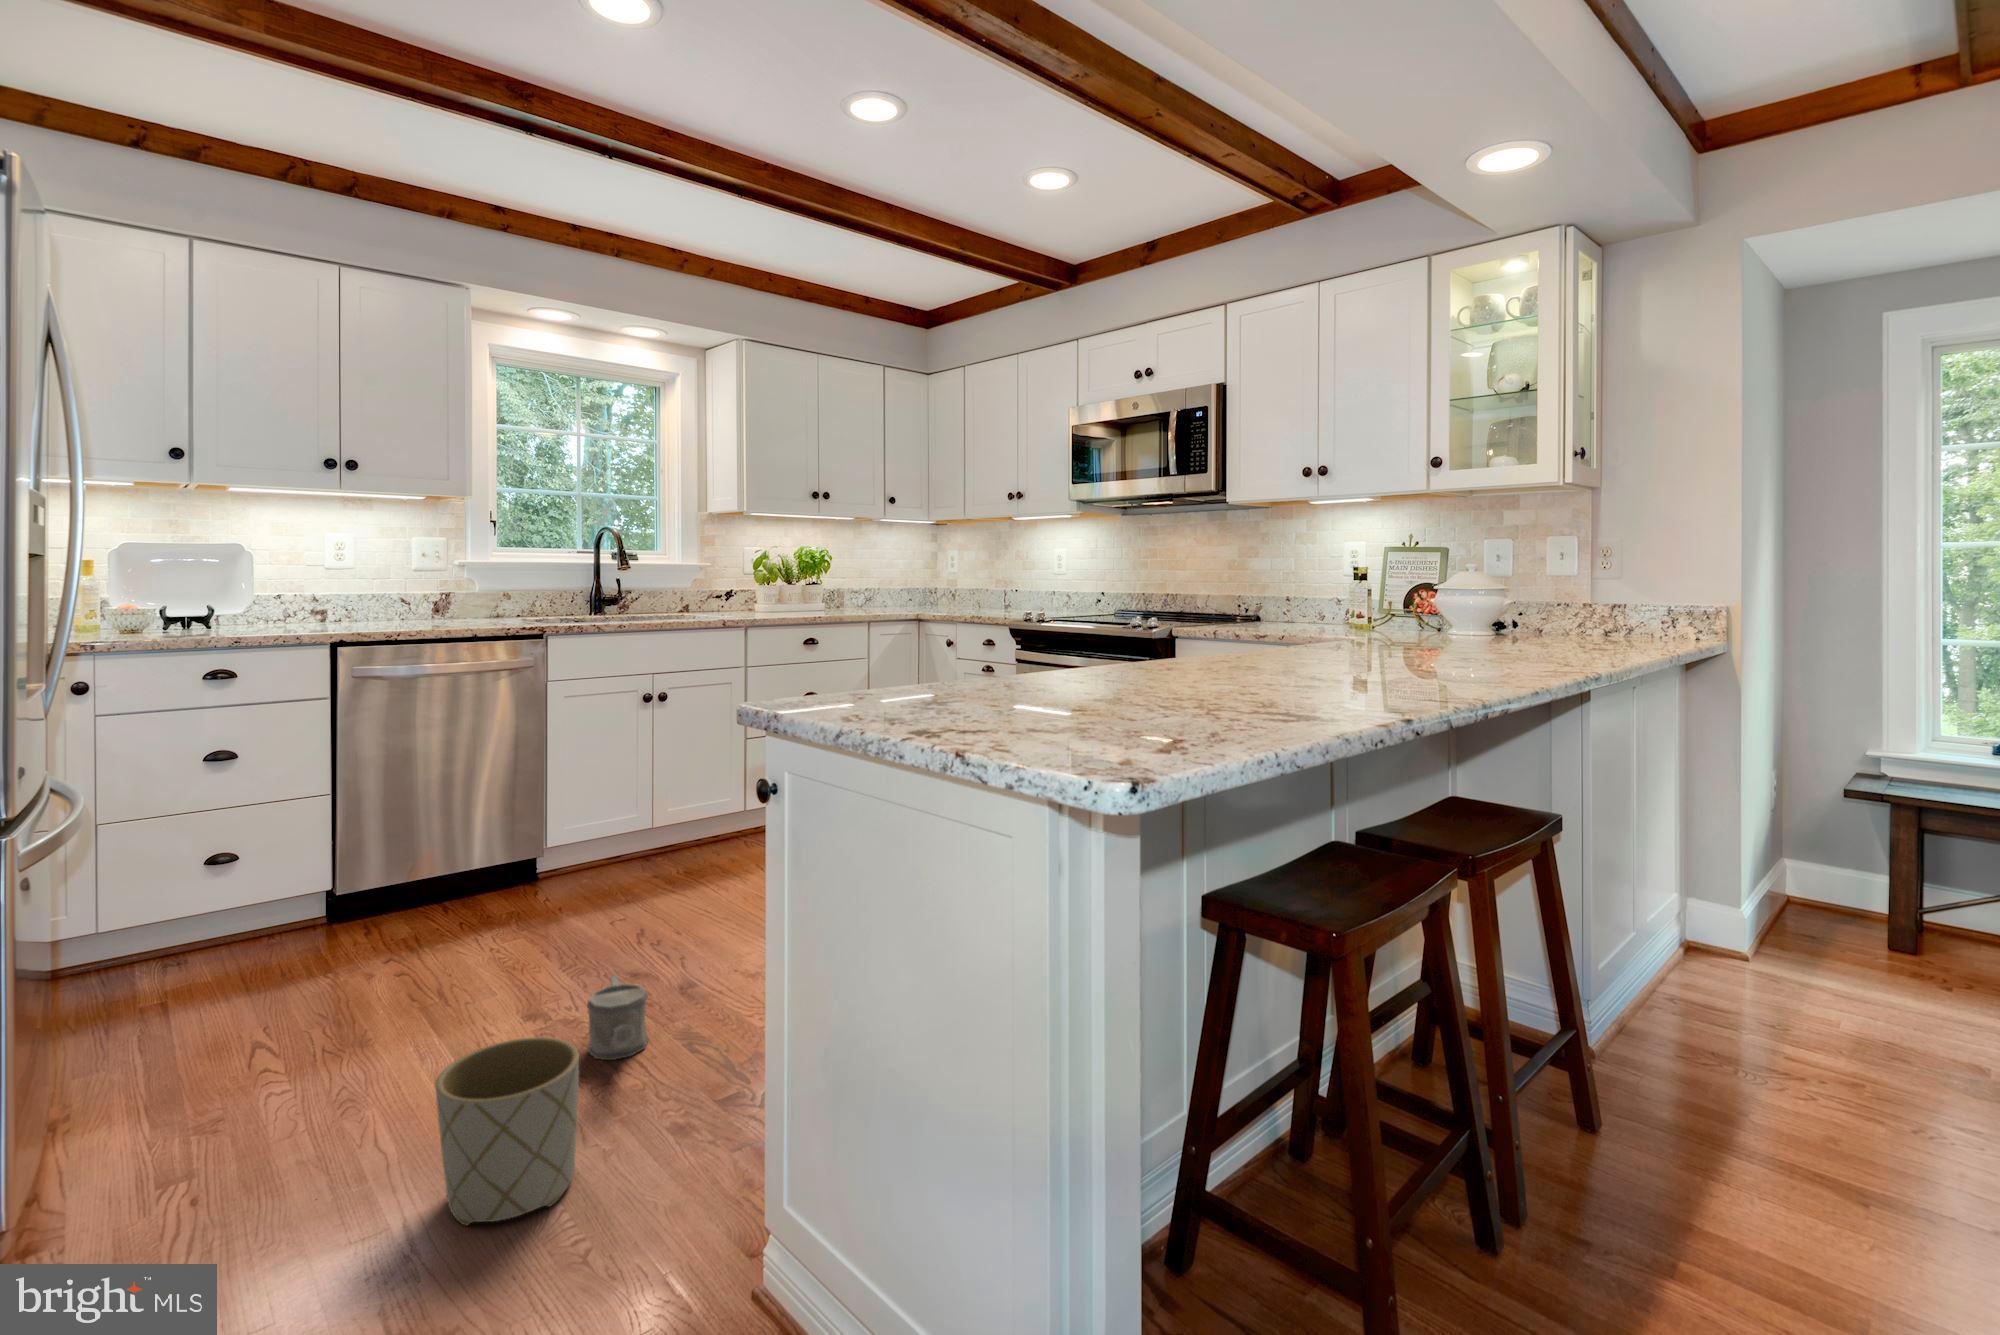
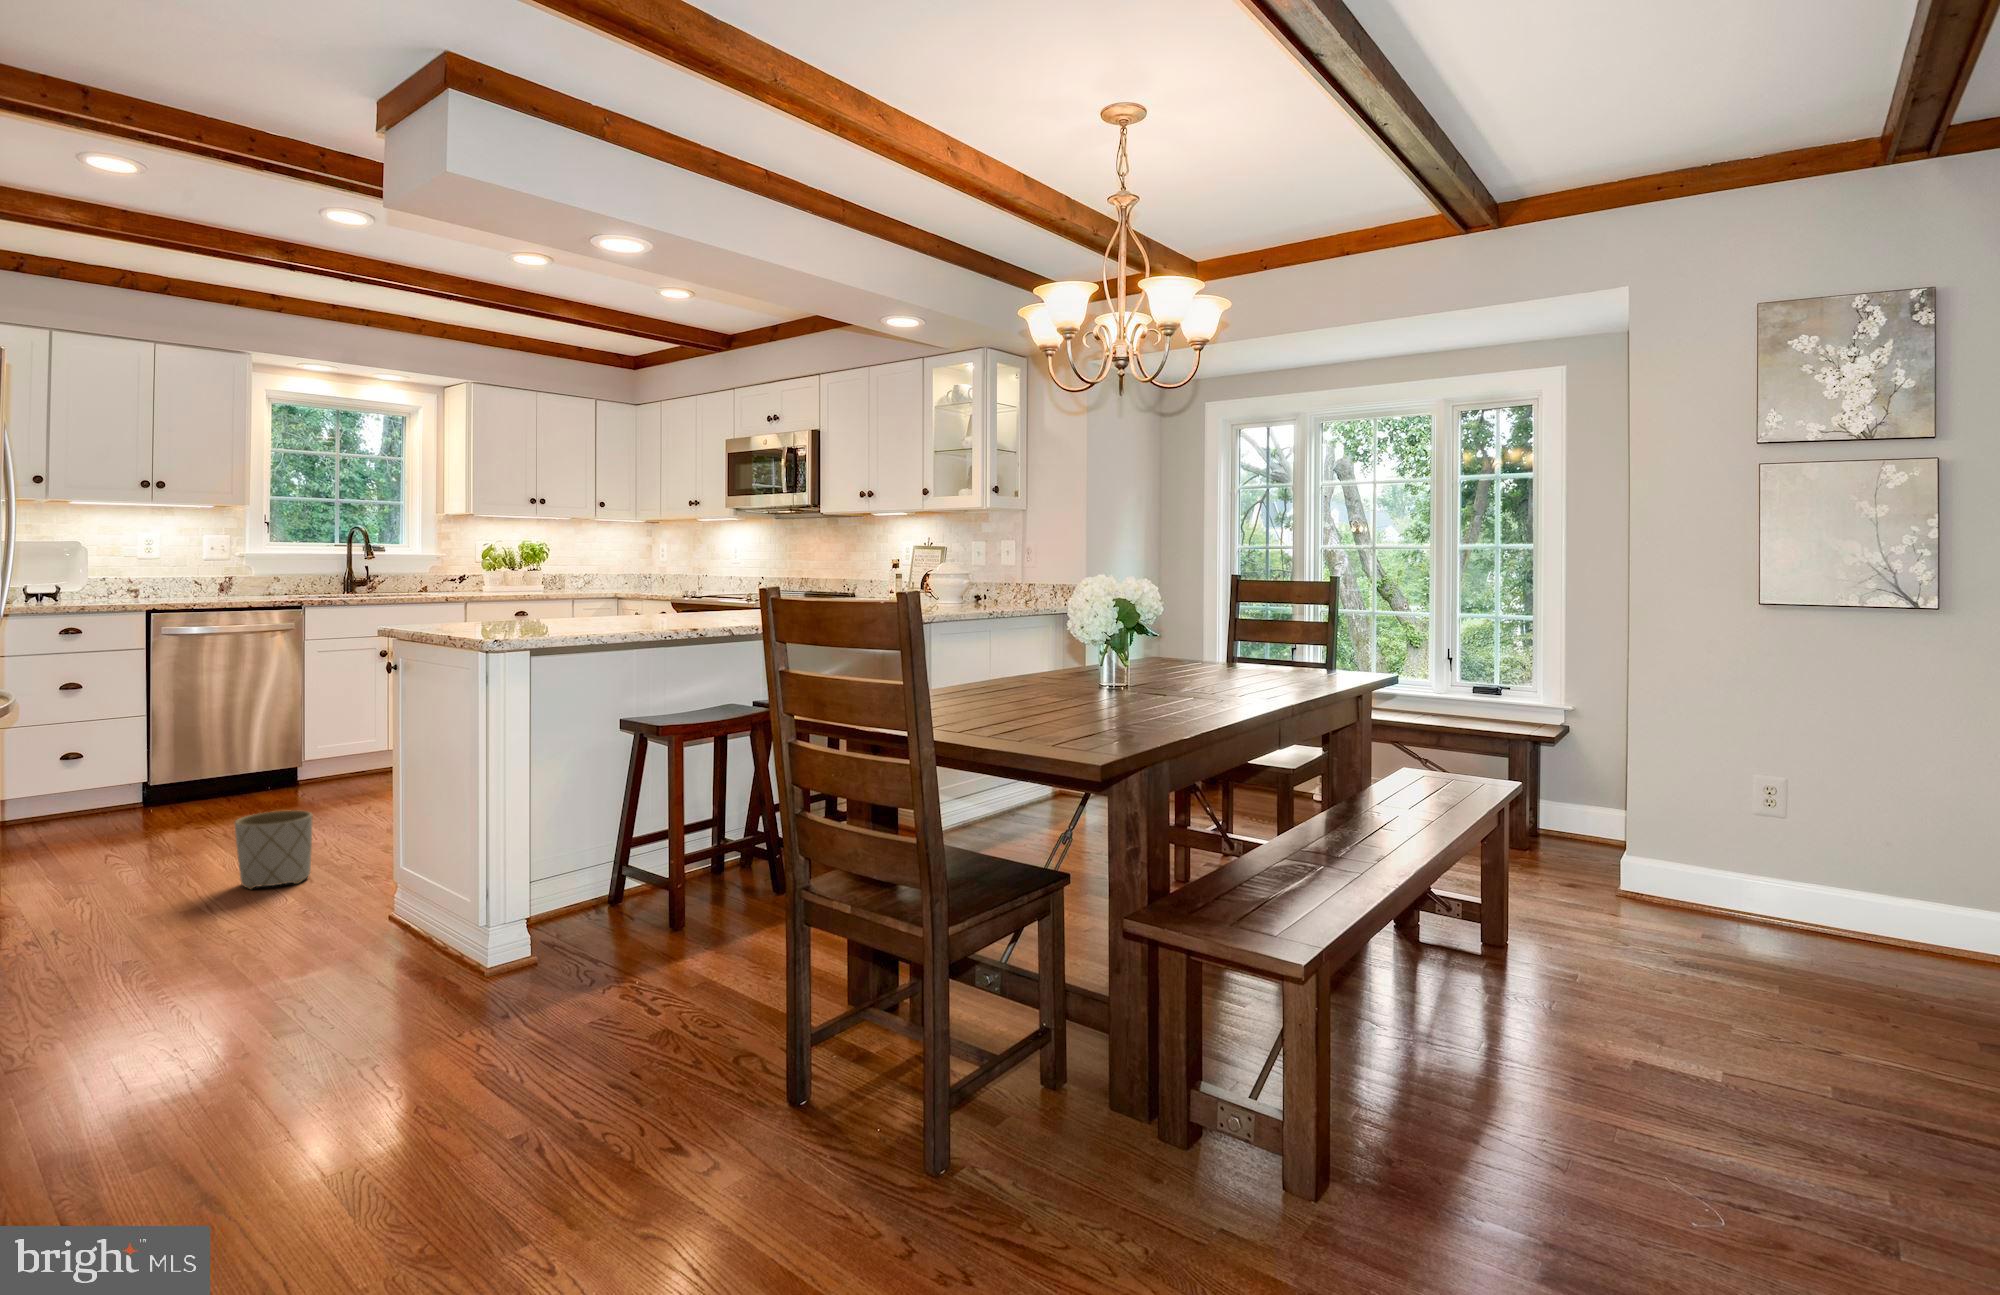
watering can: present [587,975,649,1060] -> none [324,806,364,847]

